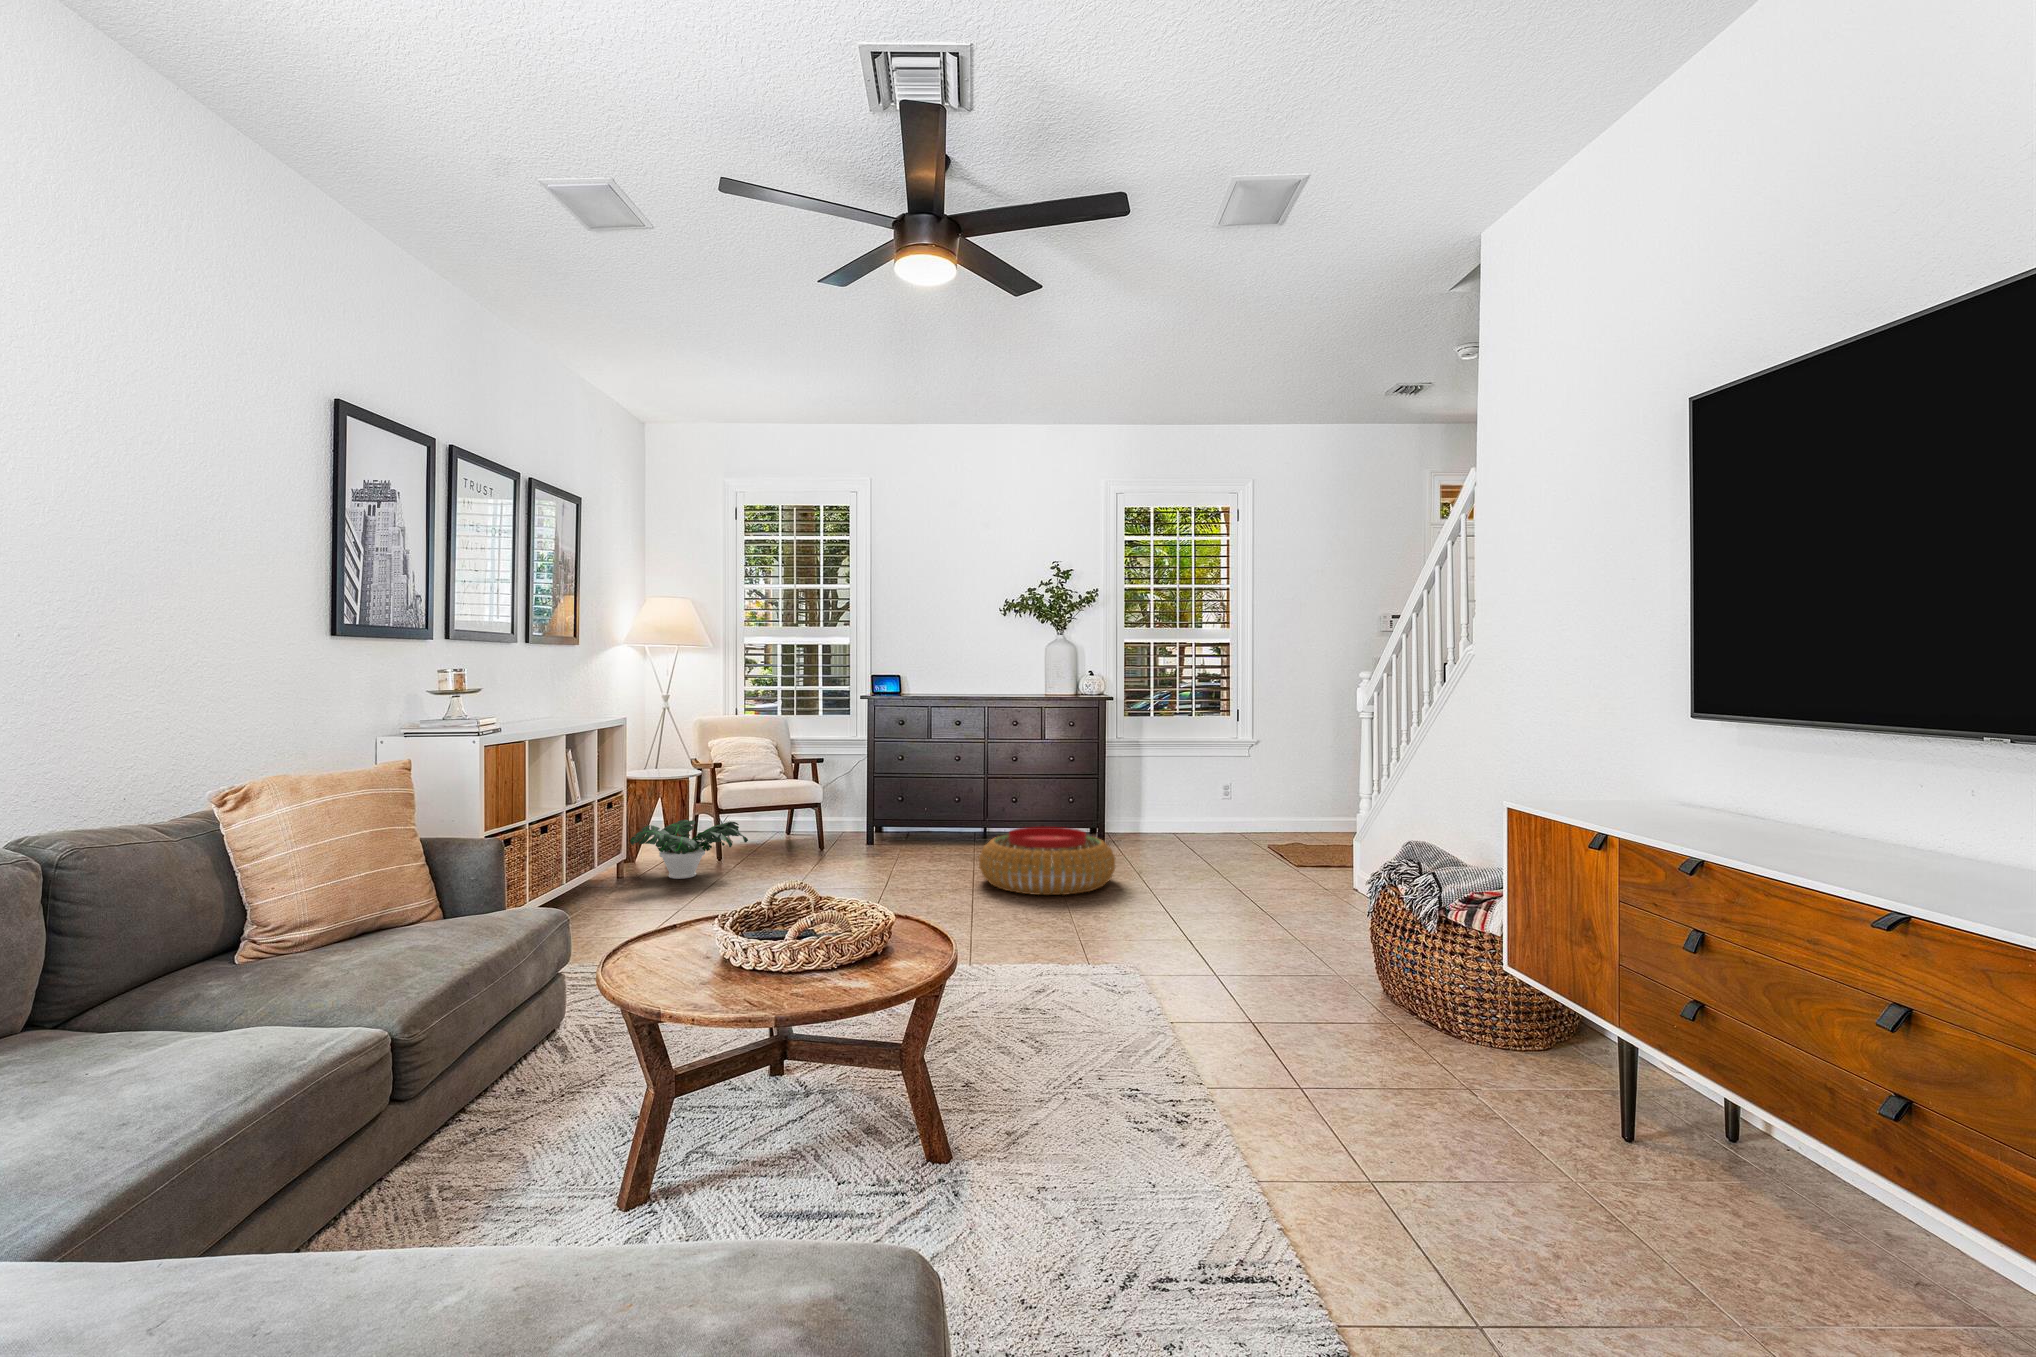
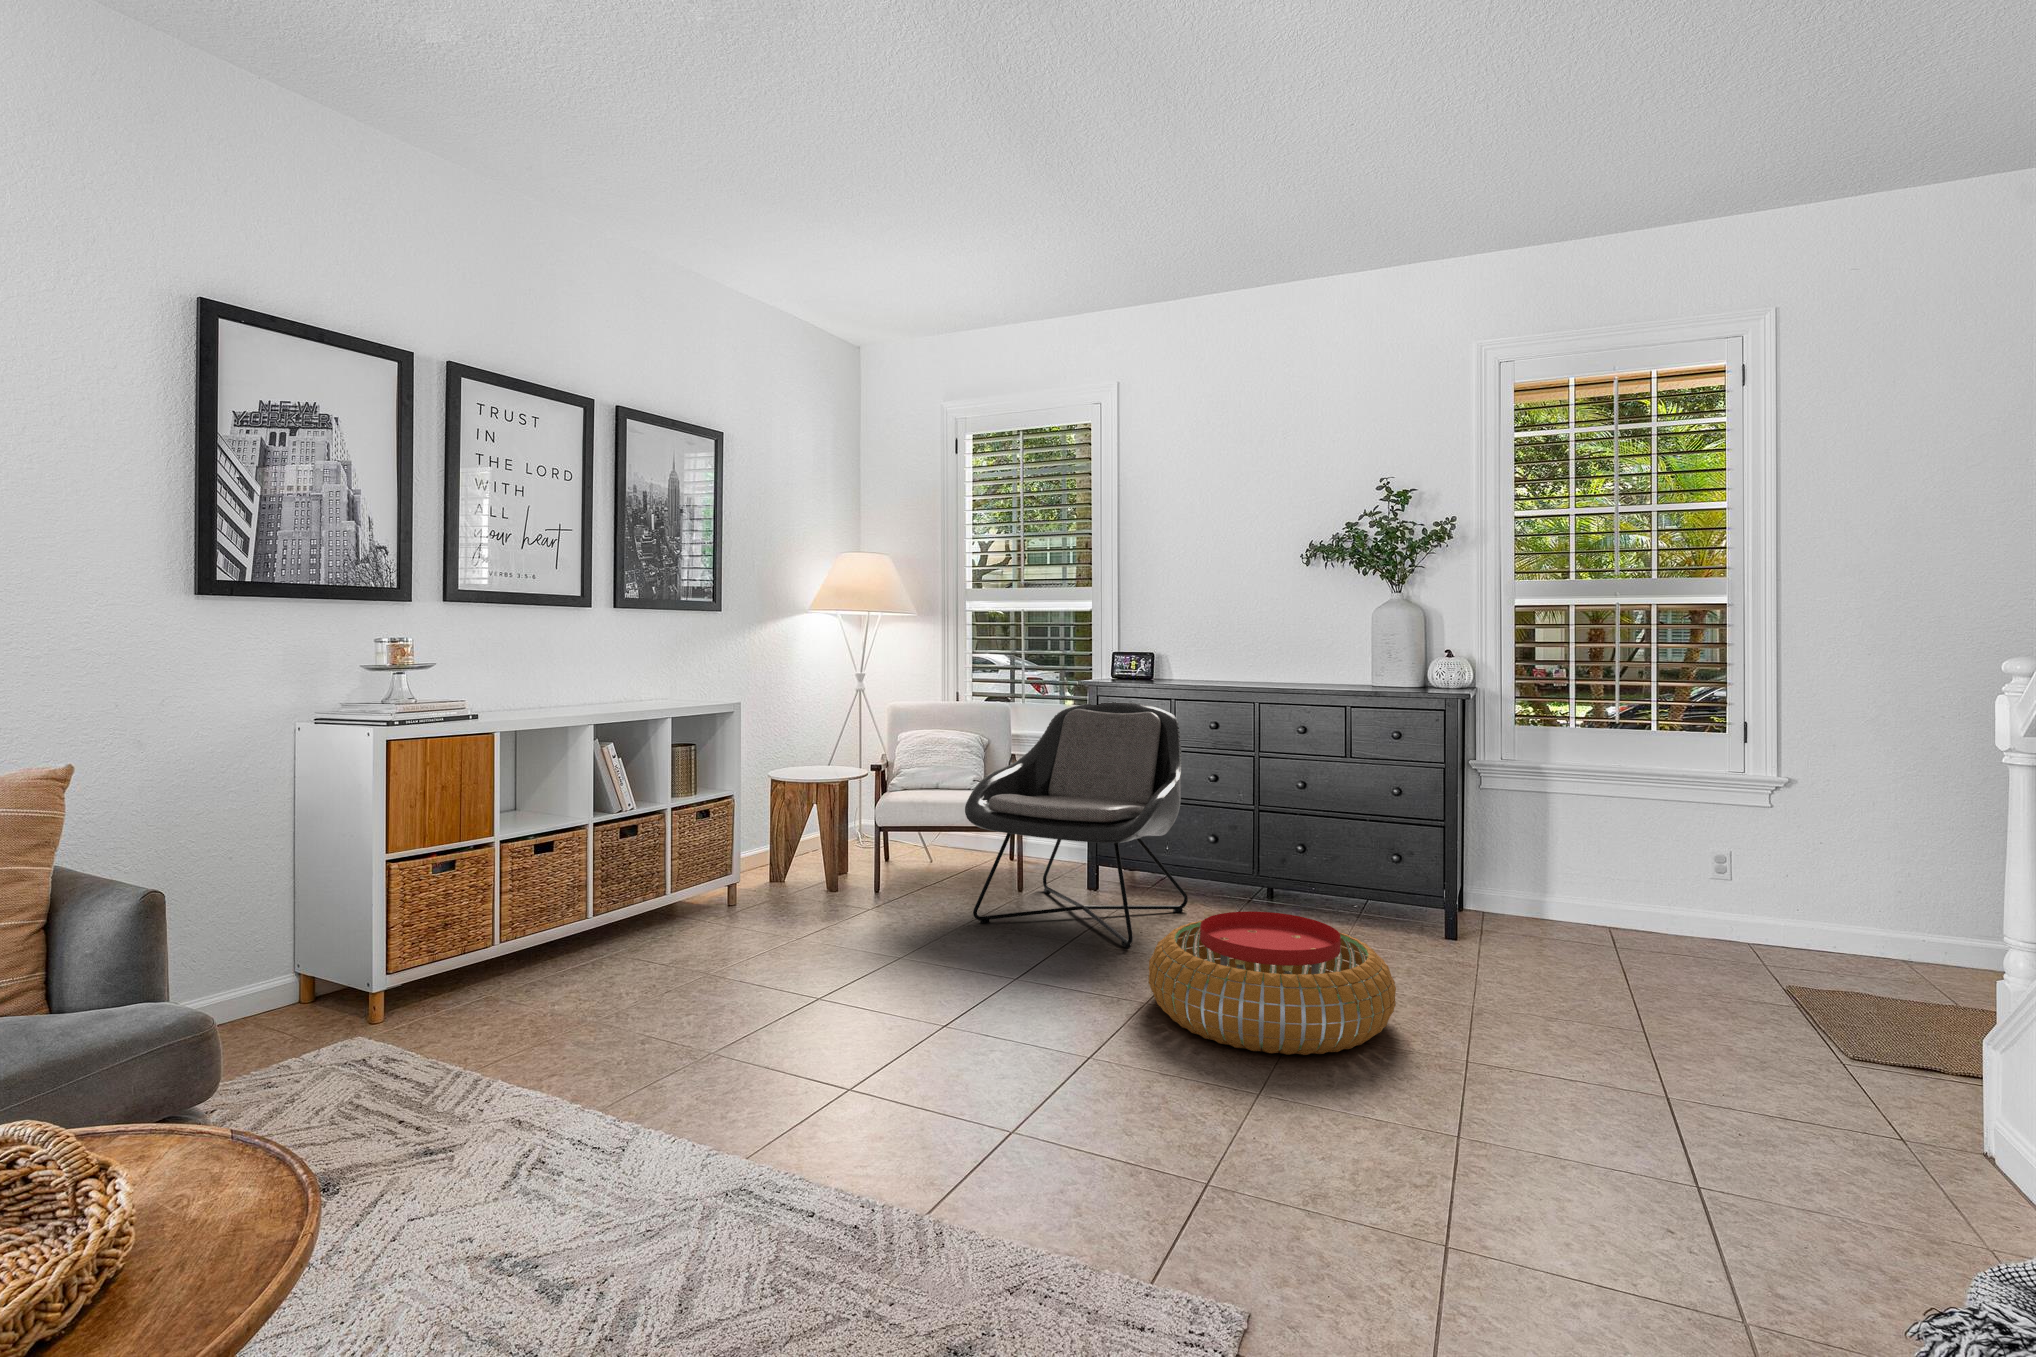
lounge chair: none [814,708,955,866] -> present [965,702,1188,948]
potted plant: present [630,820,748,879] -> none [729,840,873,921]

